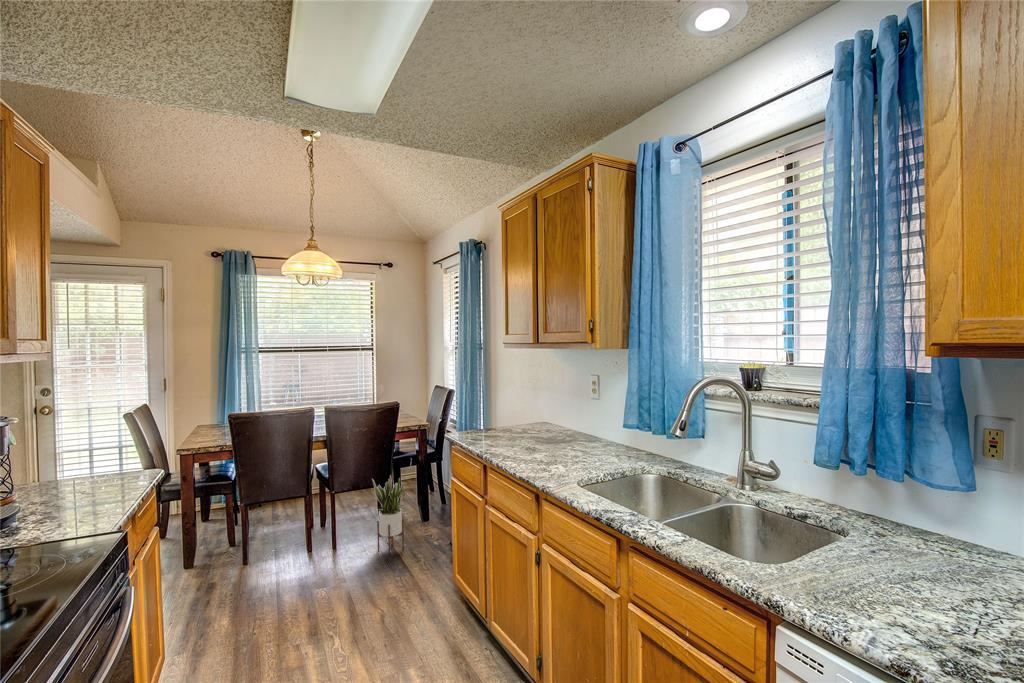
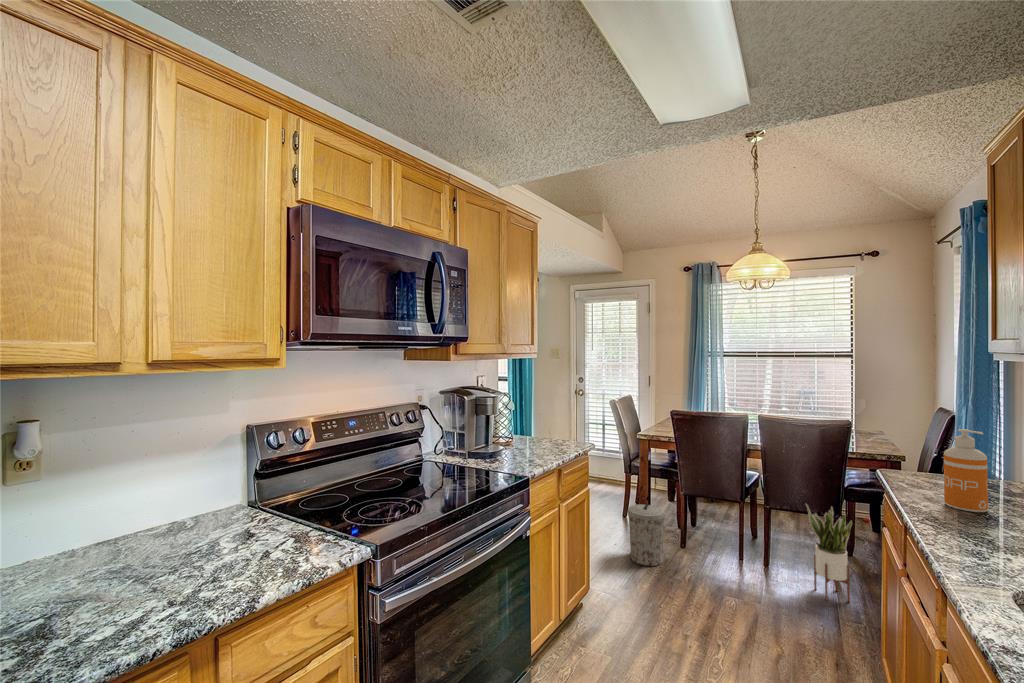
soap dispenser: none [496,394,517,448] -> present [944,429,988,512]
trash can: none [185,530,235,606] -> present [628,505,665,566]

